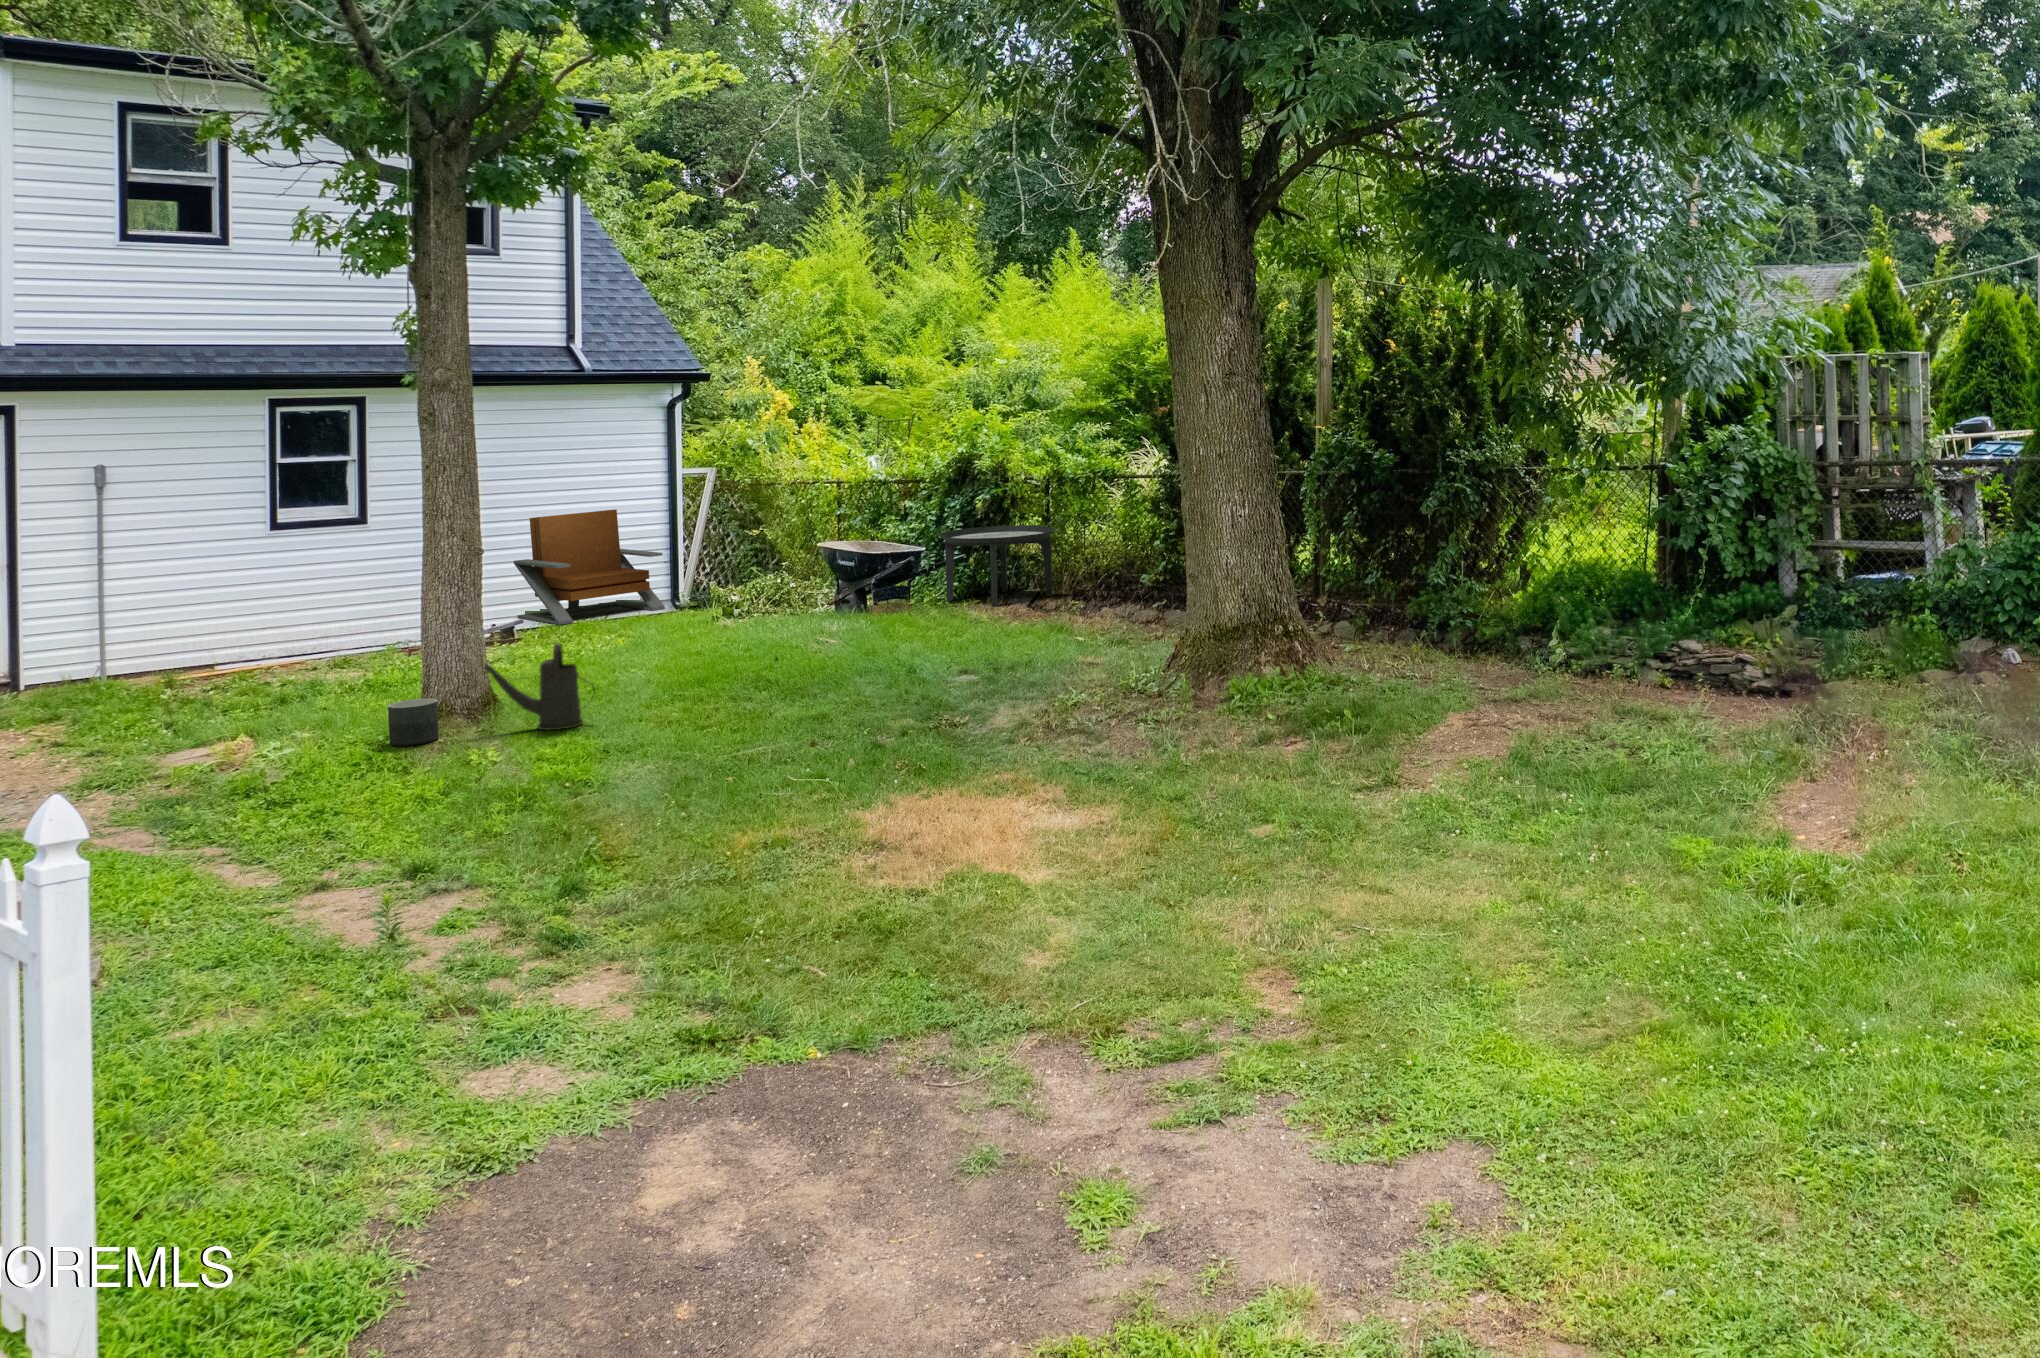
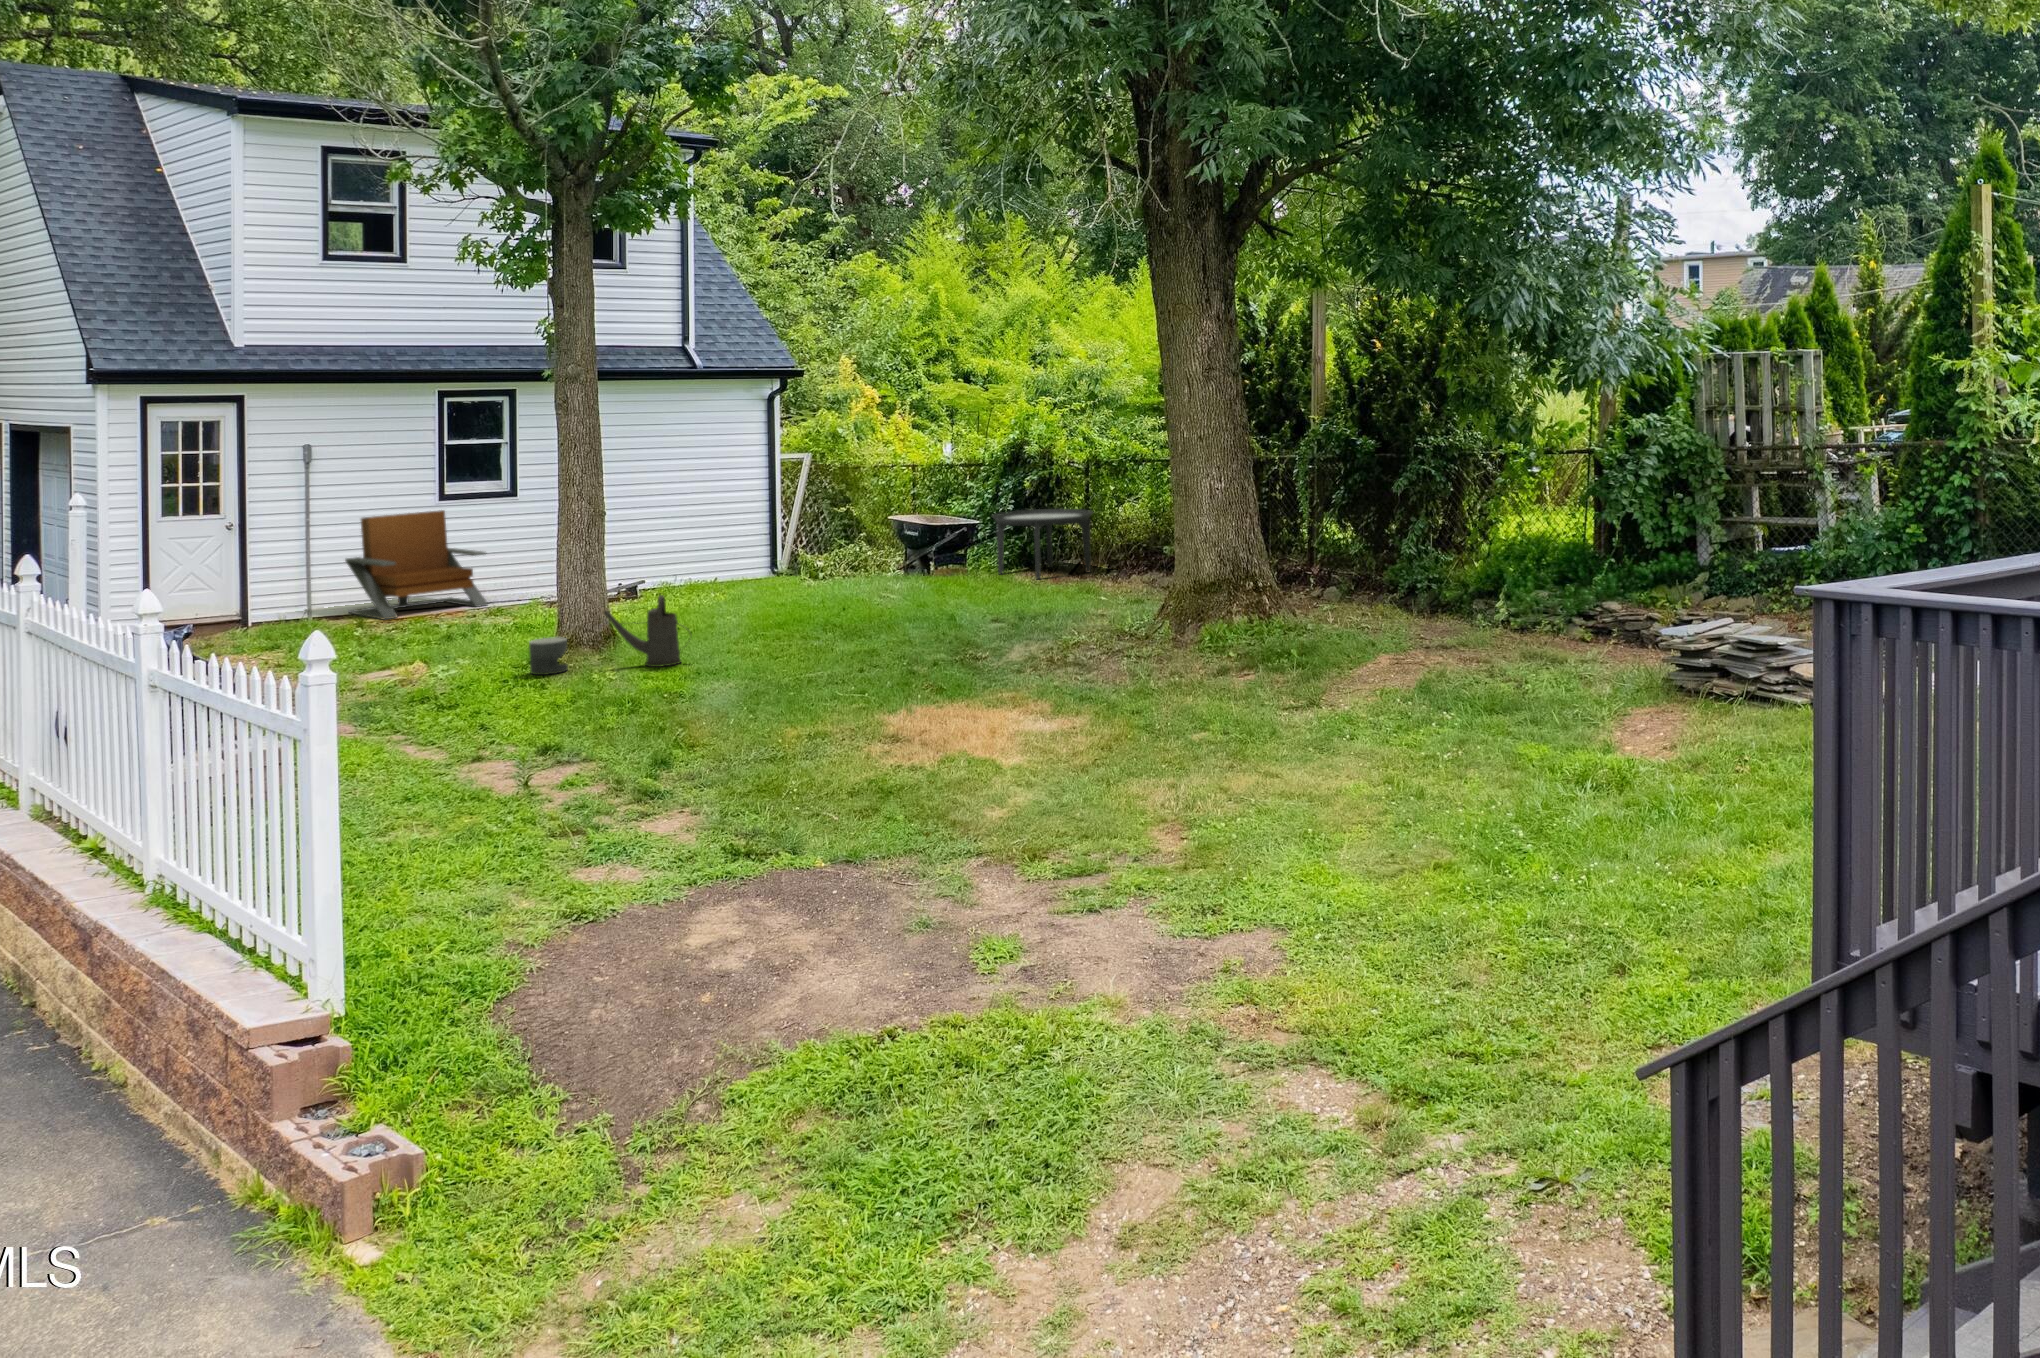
lounge chair: present [514,509,665,625] -> present [345,510,488,620]

